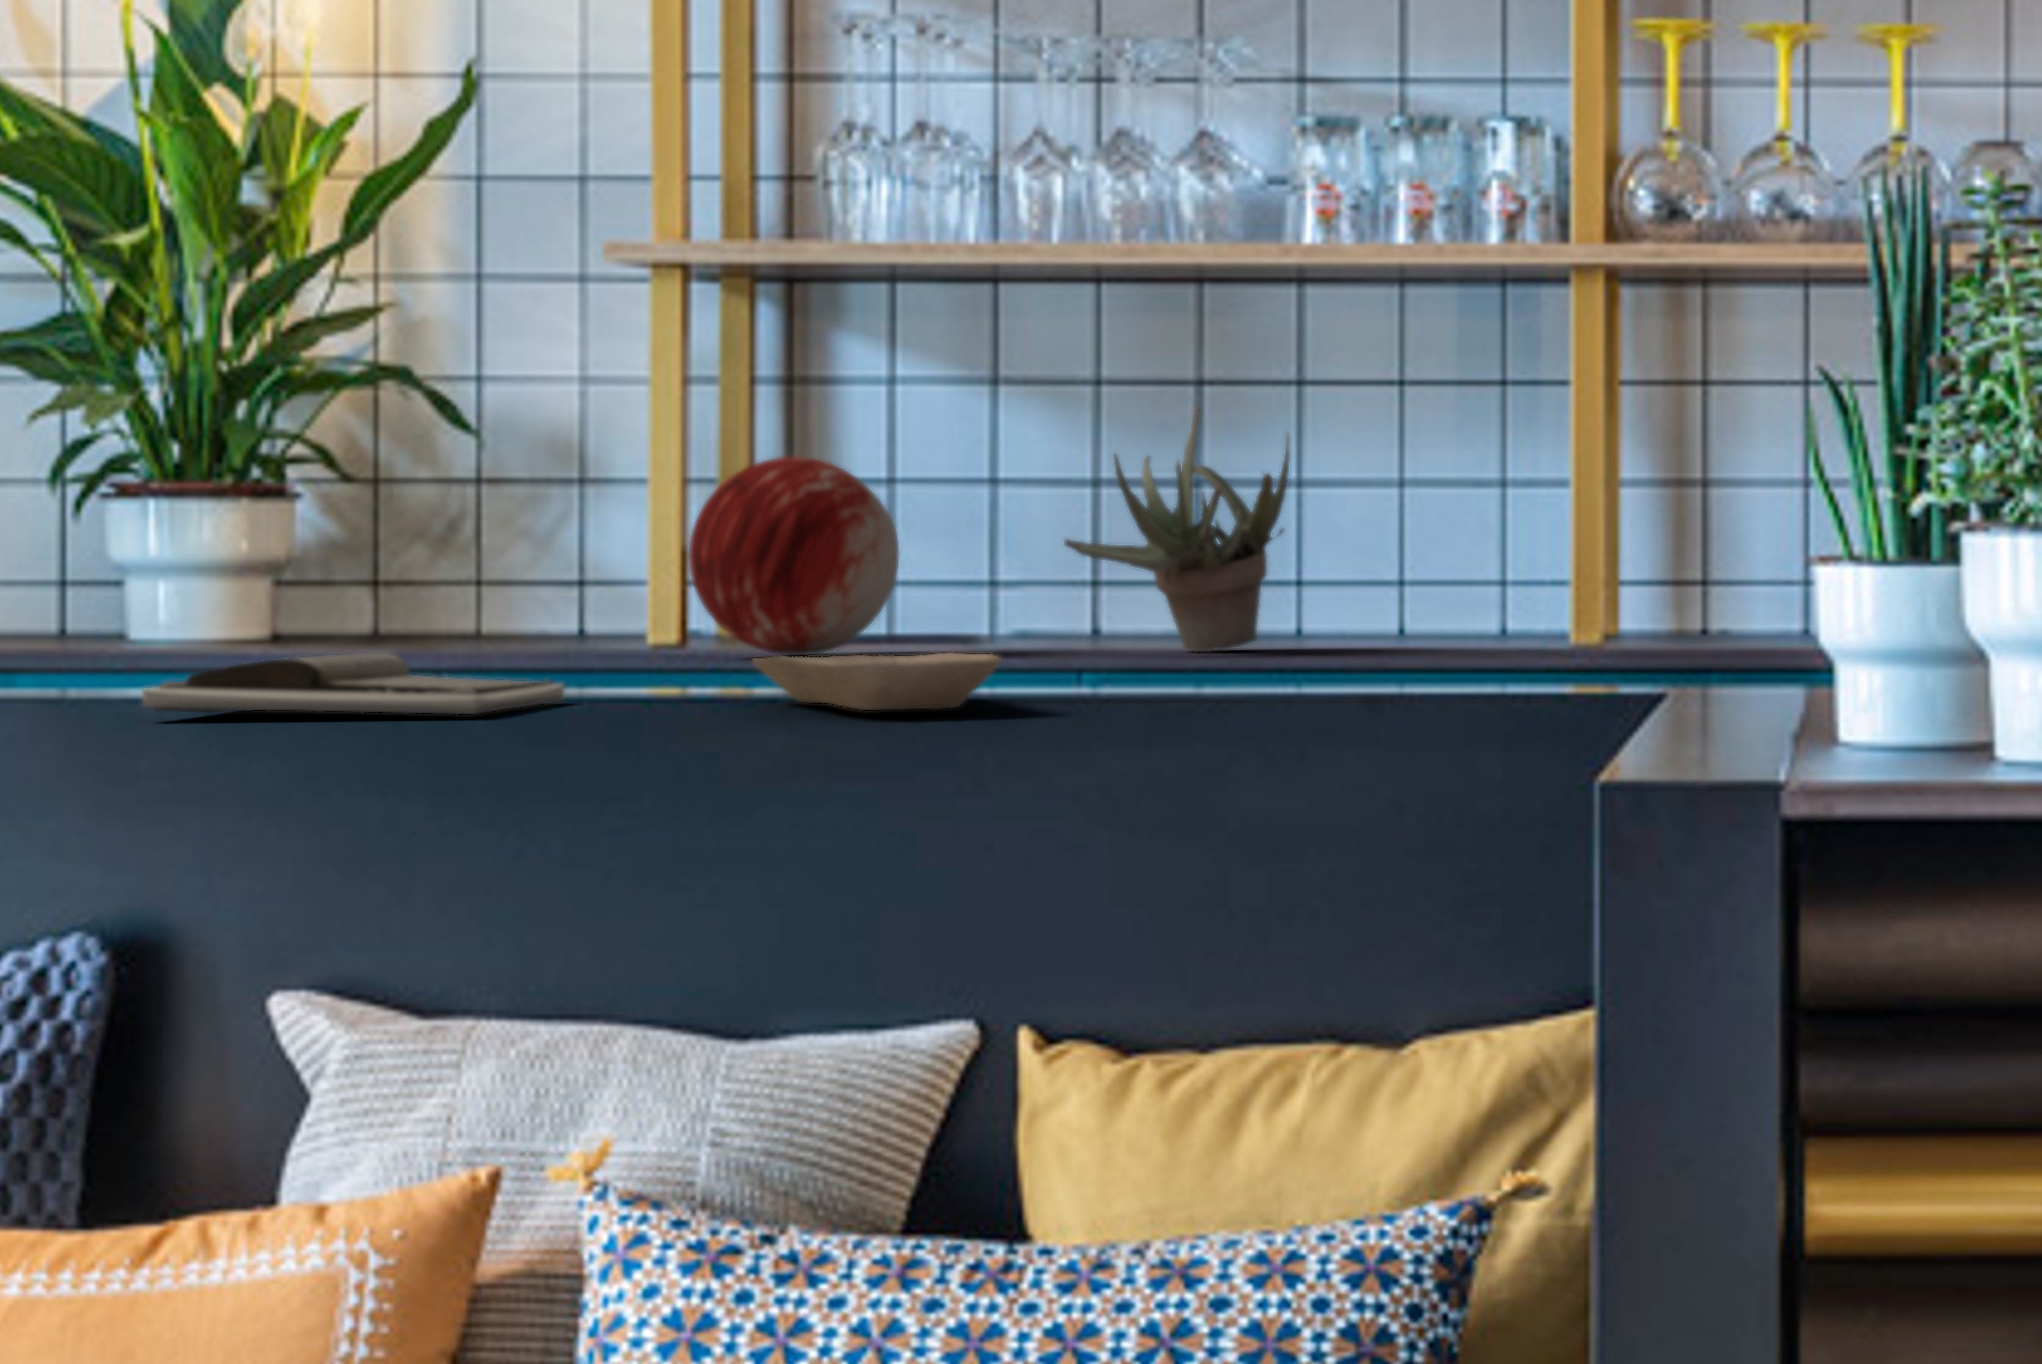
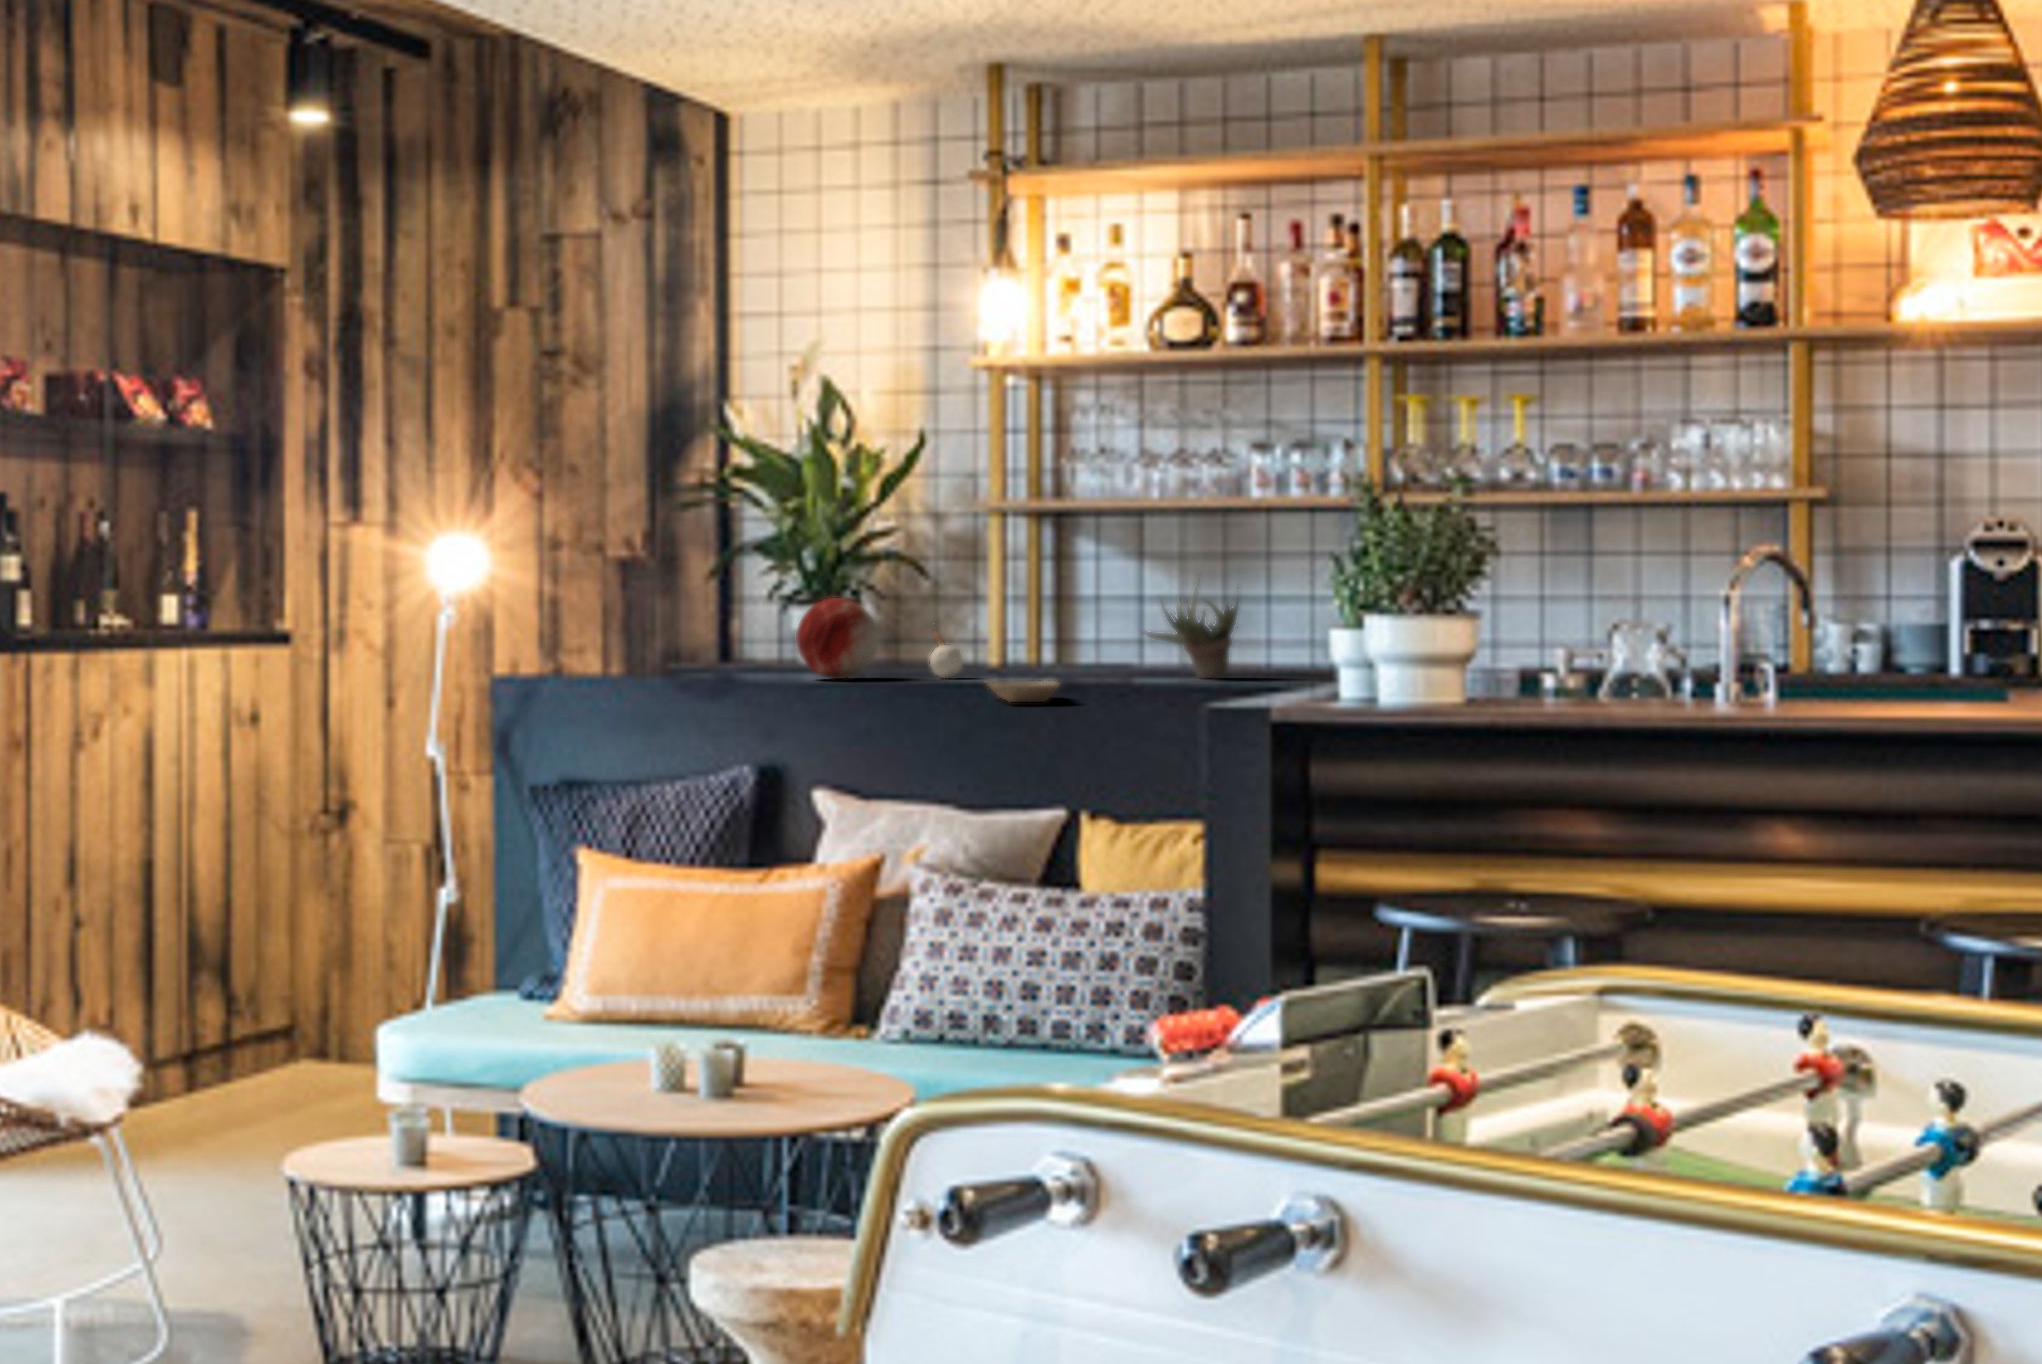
decorative orb: present [688,457,899,656] -> present [796,598,878,679]
candle: none [504,519,591,660] -> present [930,633,963,678]
book: present [142,653,565,714] -> none [782,677,924,700]

